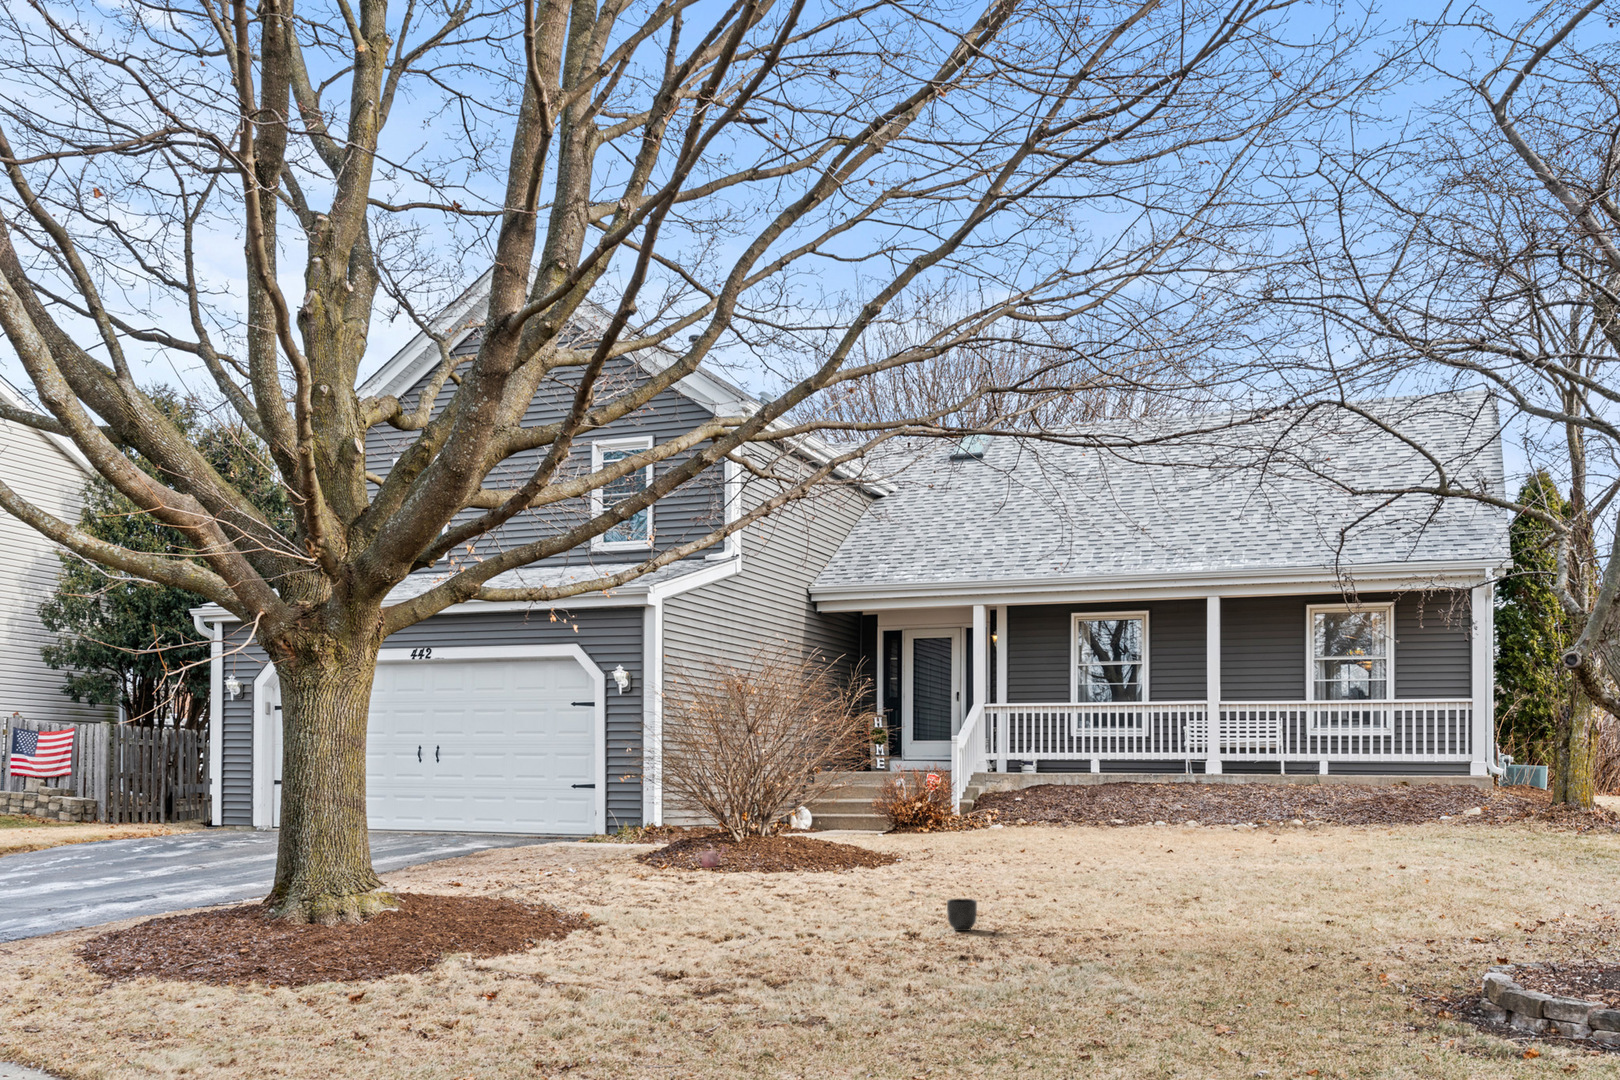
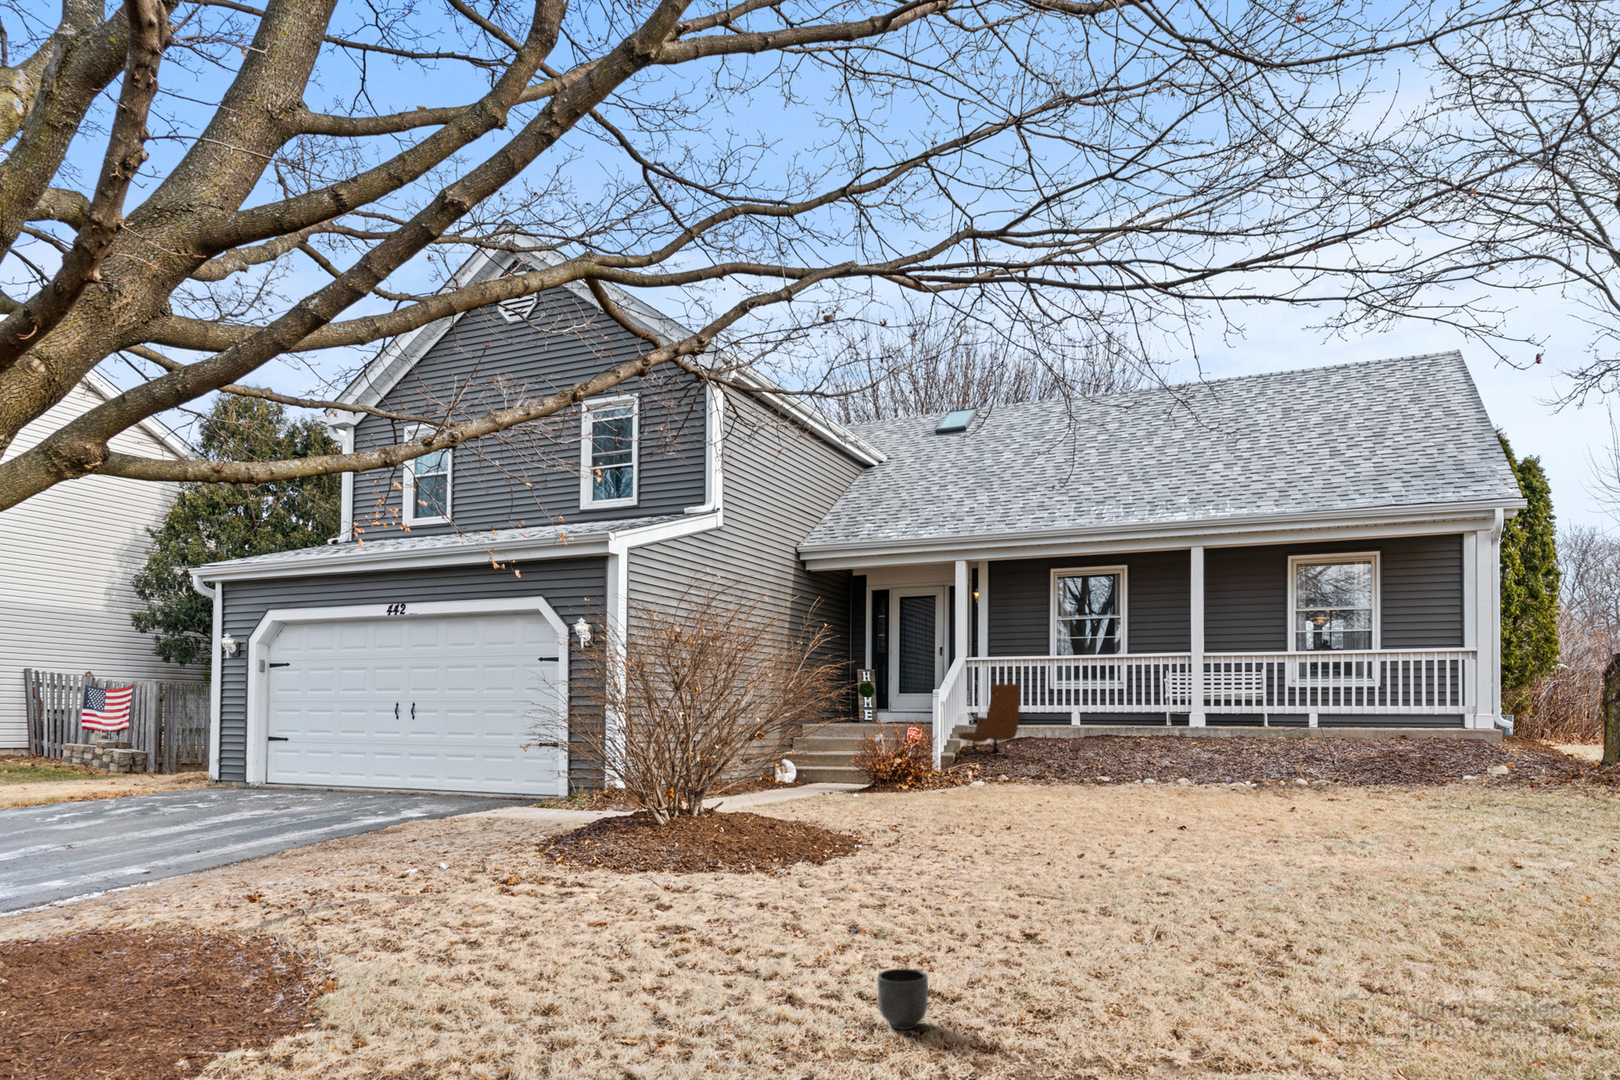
lounge chair: none [977,730,1039,805] -> present [958,683,1020,756]
watering can: present [701,846,727,867] -> none [604,824,645,855]

